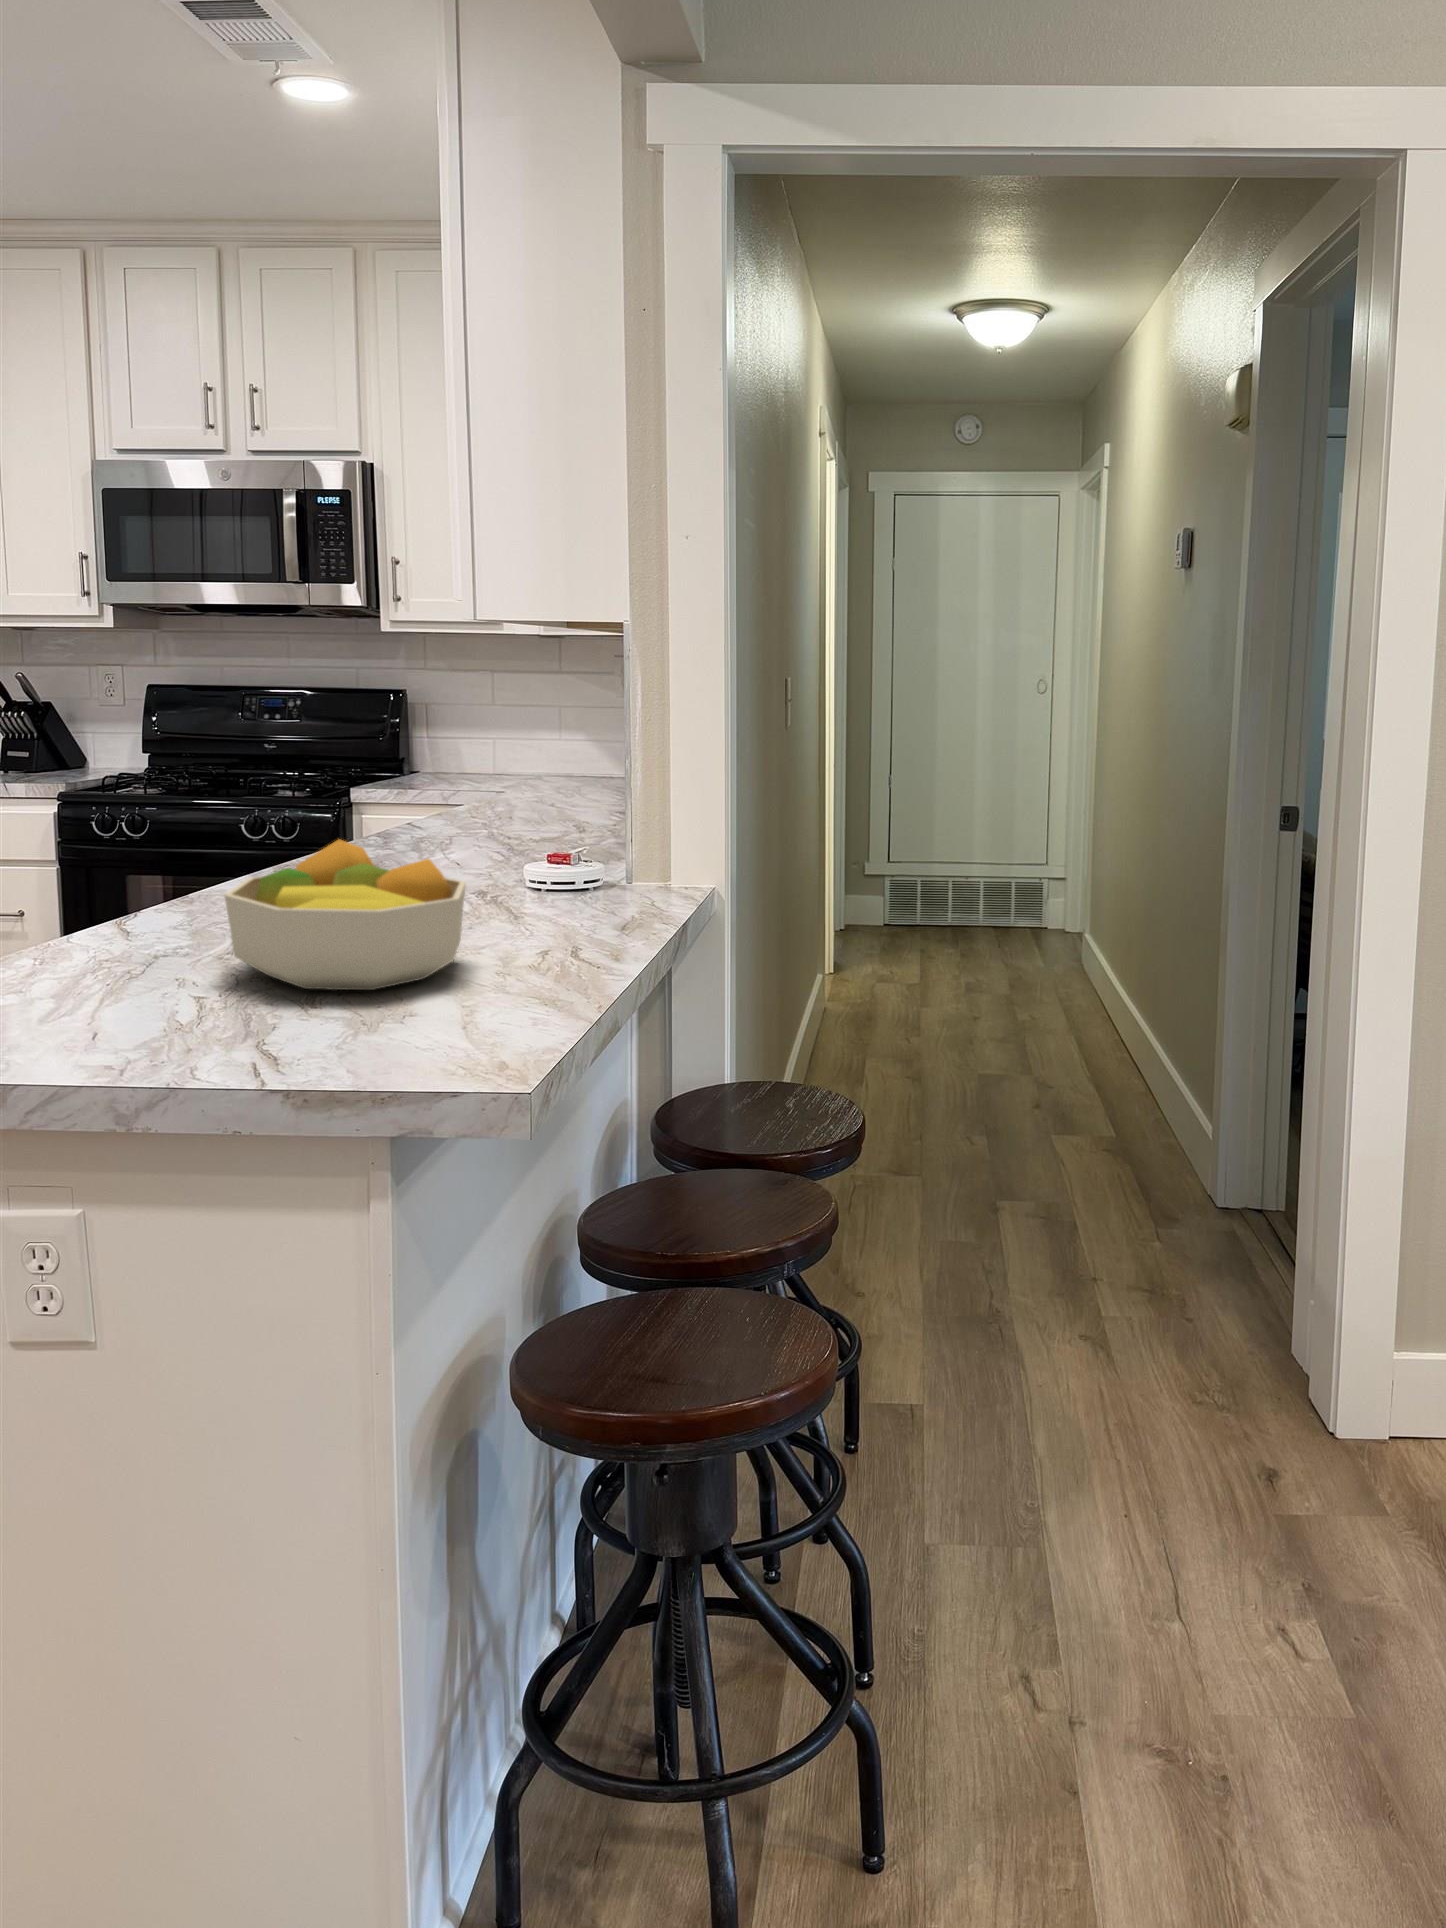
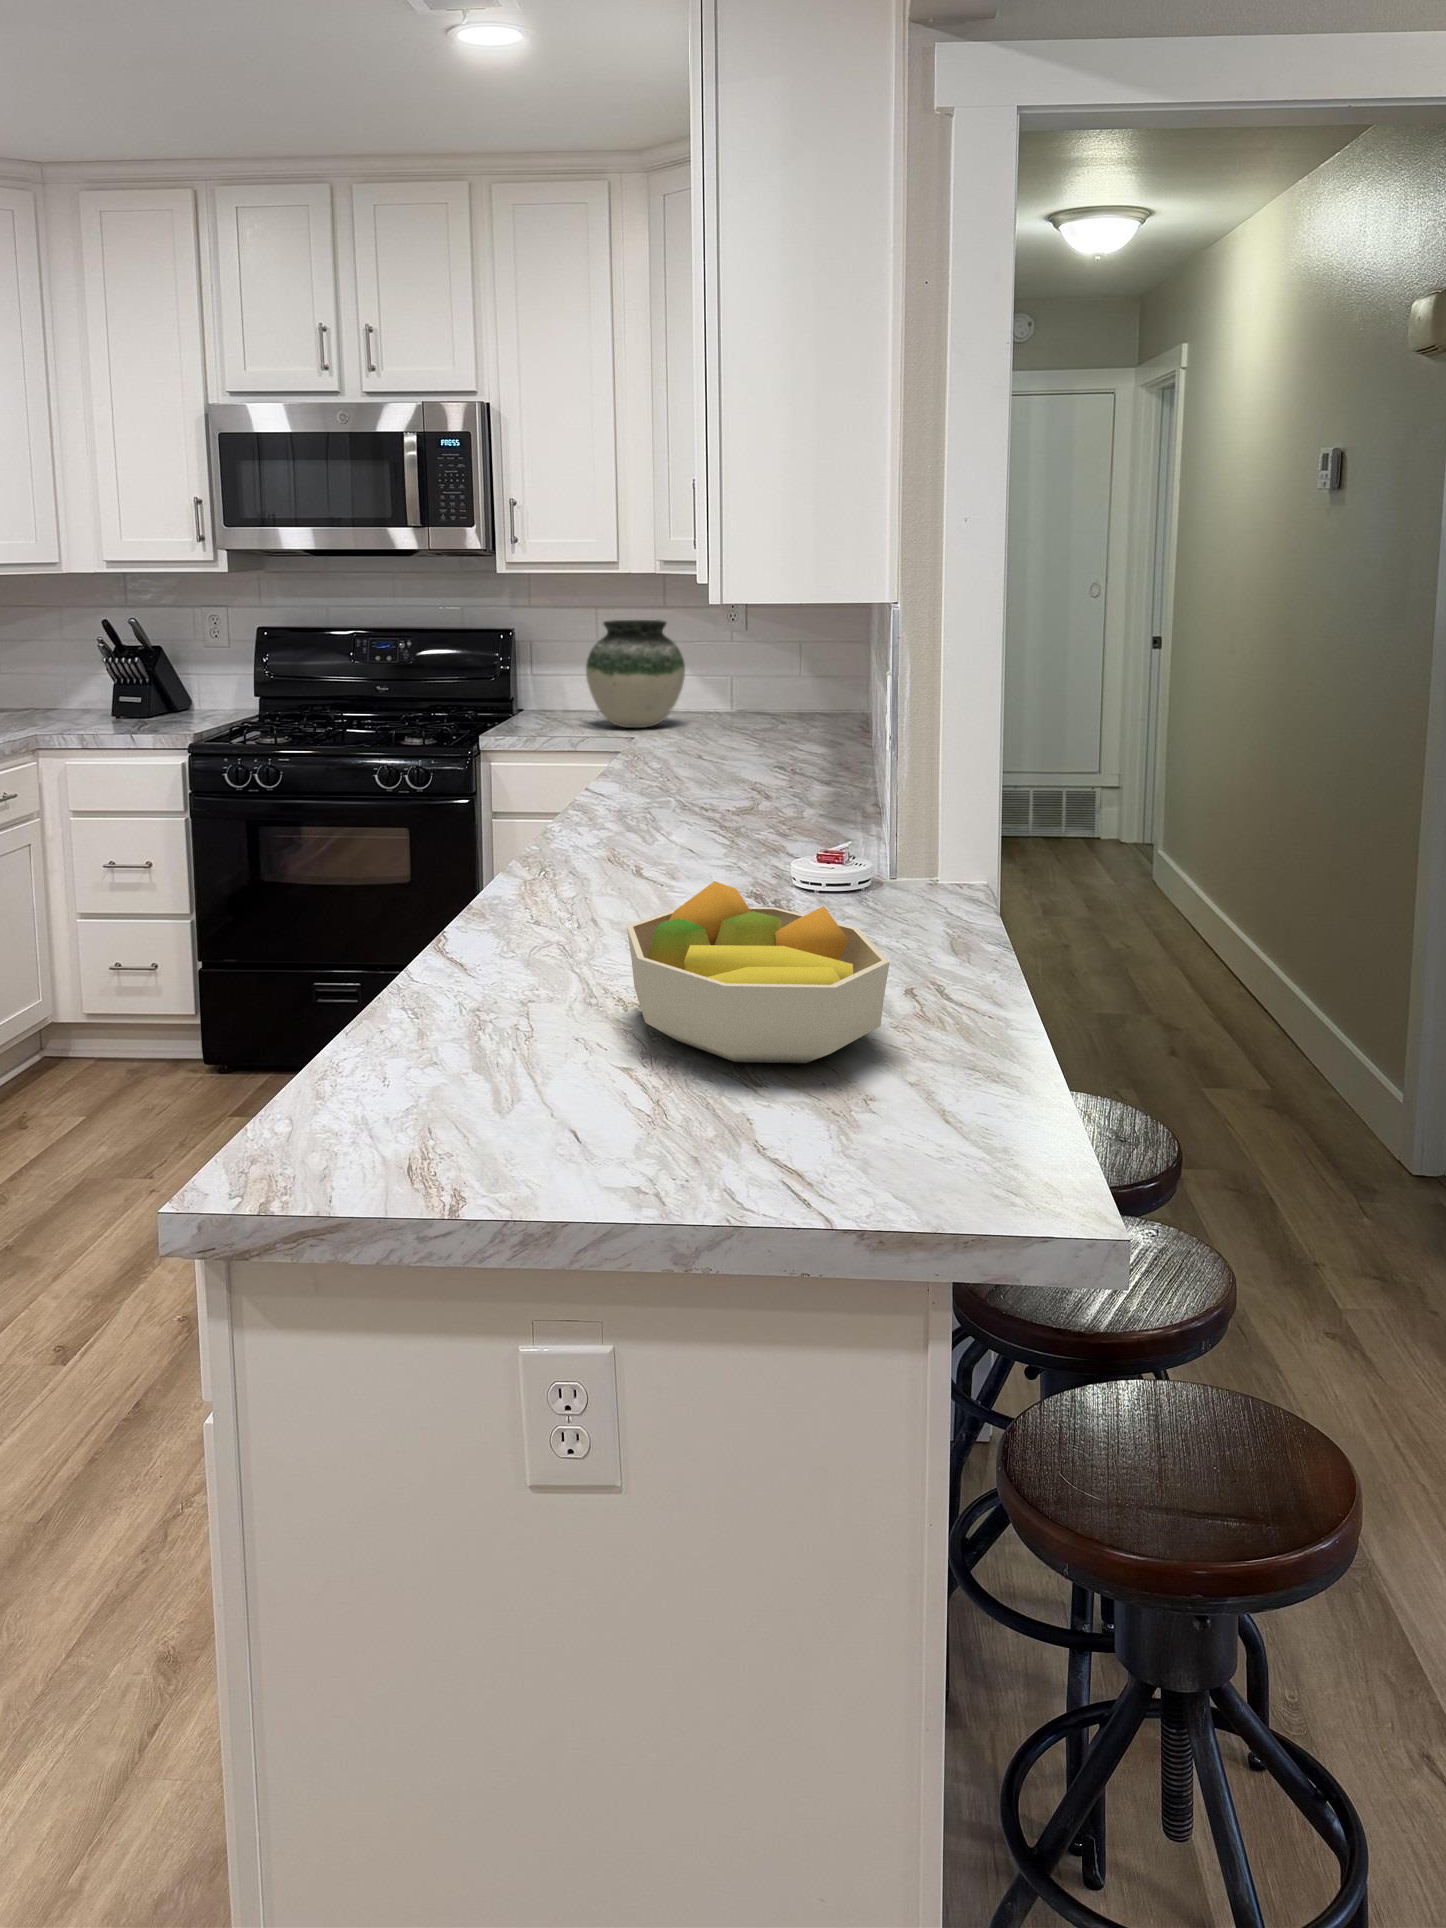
vase: none [473,683,572,787] -> present [586,620,685,728]

